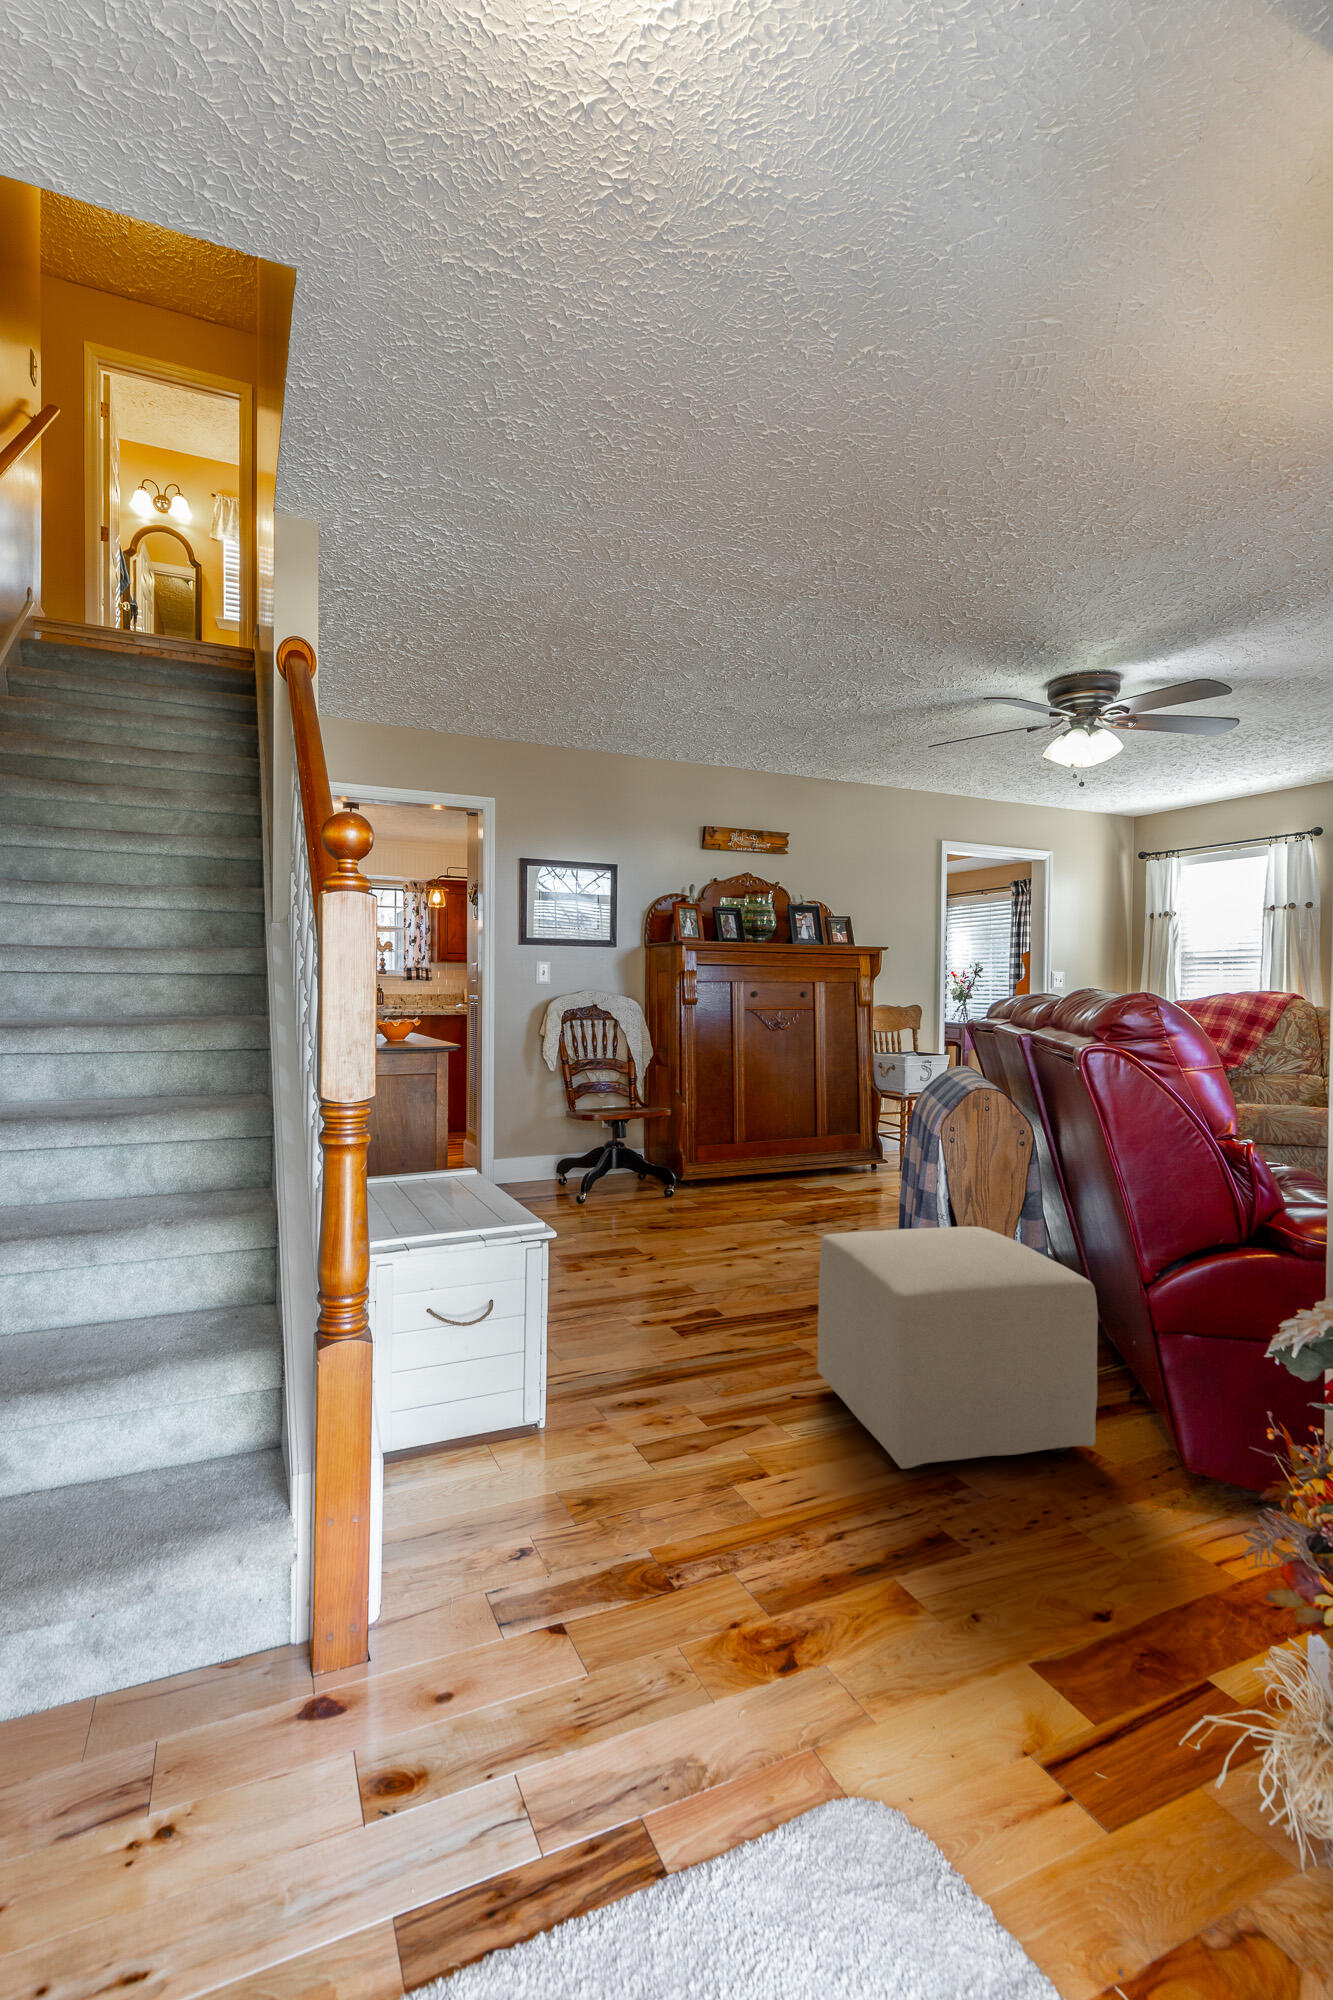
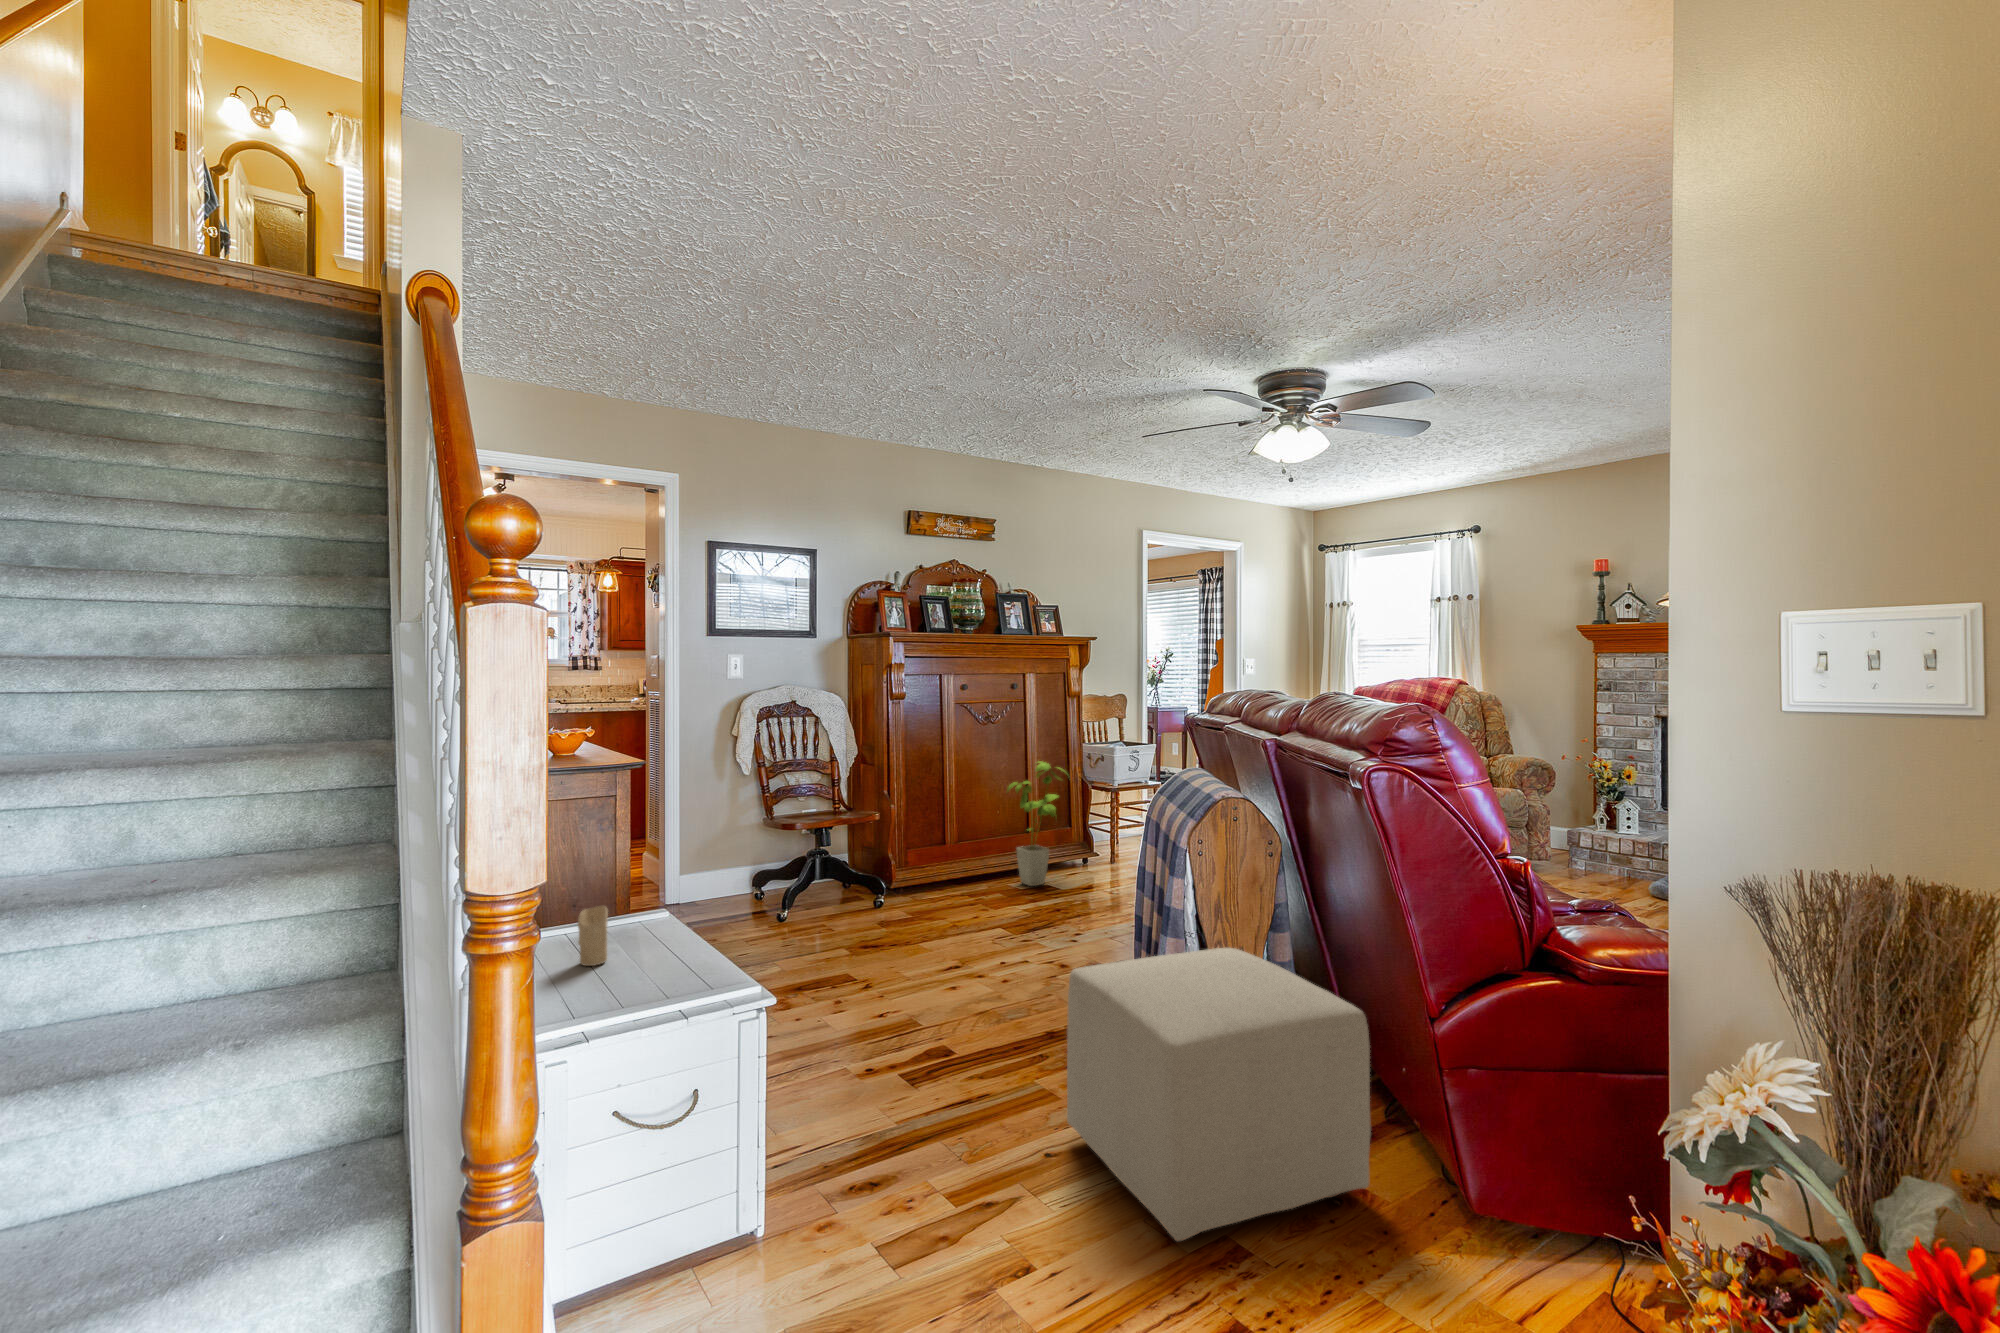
house plant: none [794,1064,857,1183] -> present [1007,761,1070,886]
candle: none [404,1155,428,1203] -> present [578,906,608,966]

